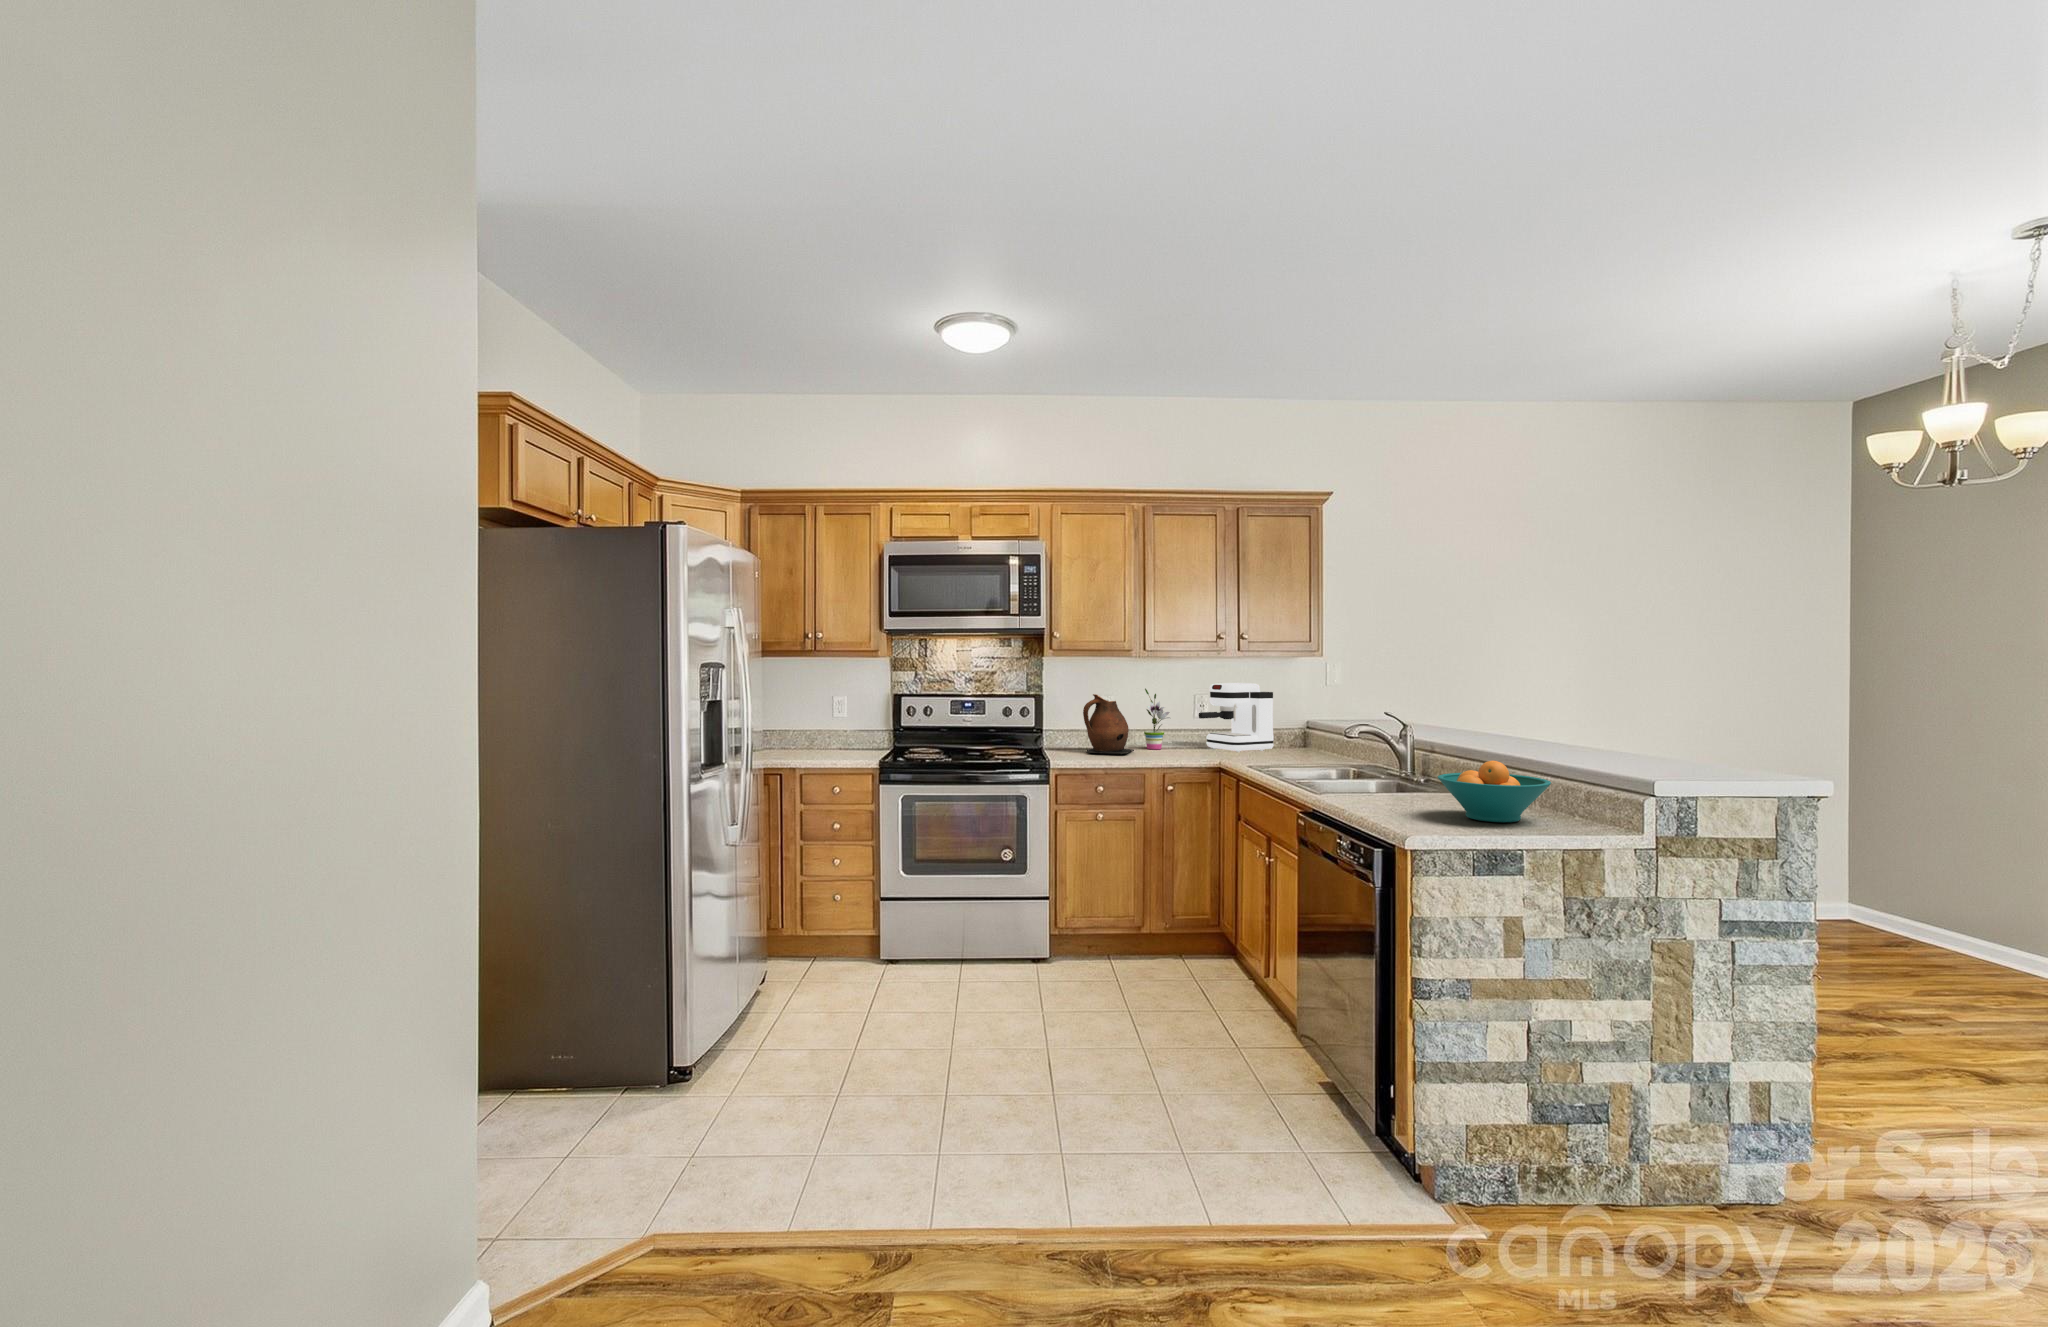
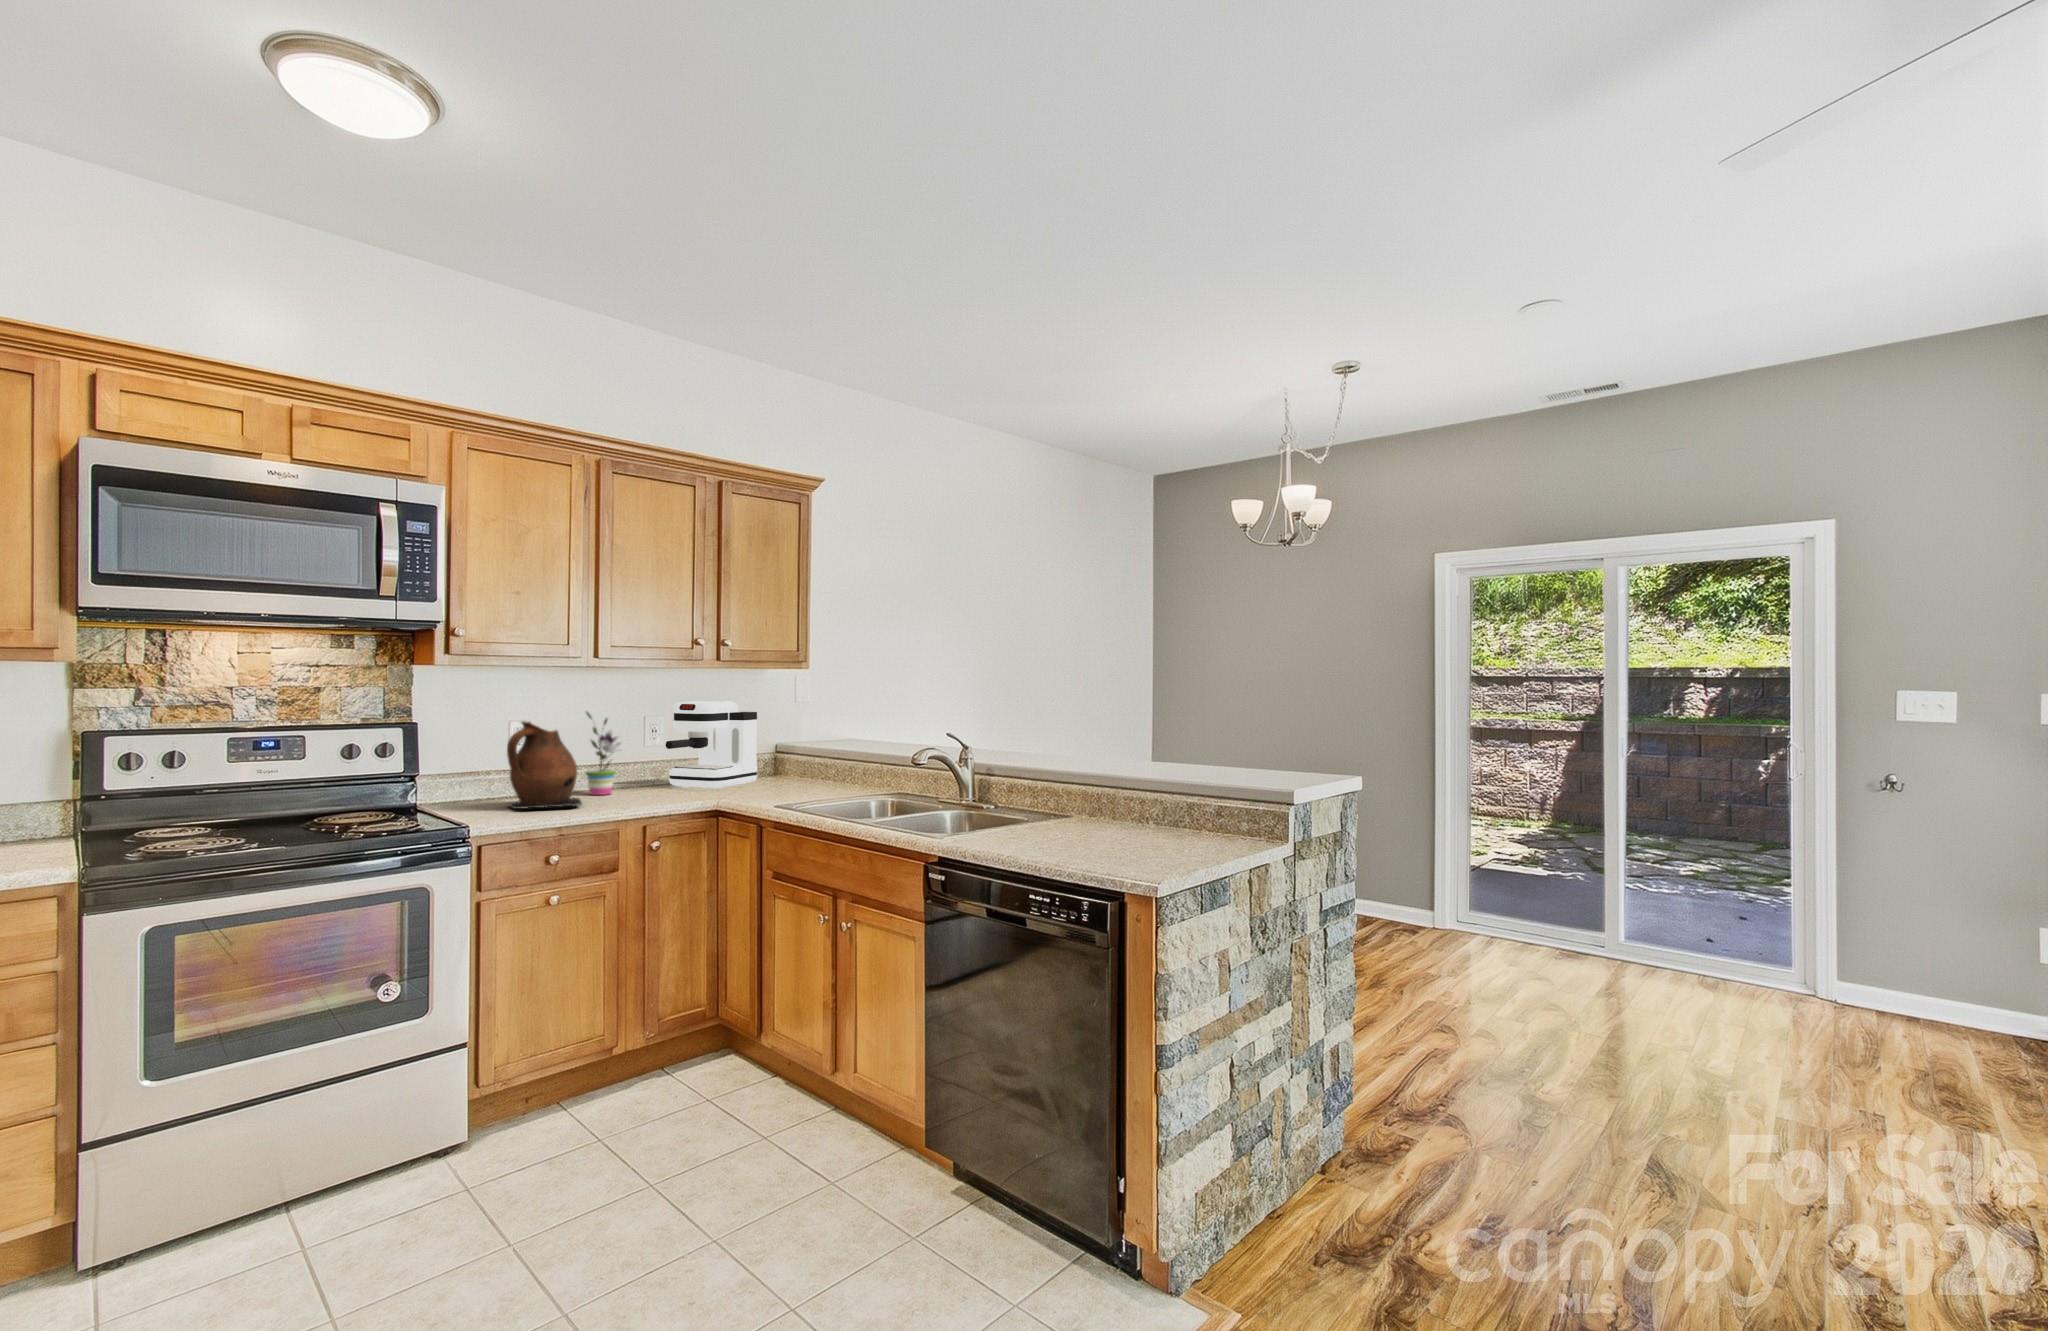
fruit bowl: present [1438,761,1551,822] -> none [1105,782,1214,849]

